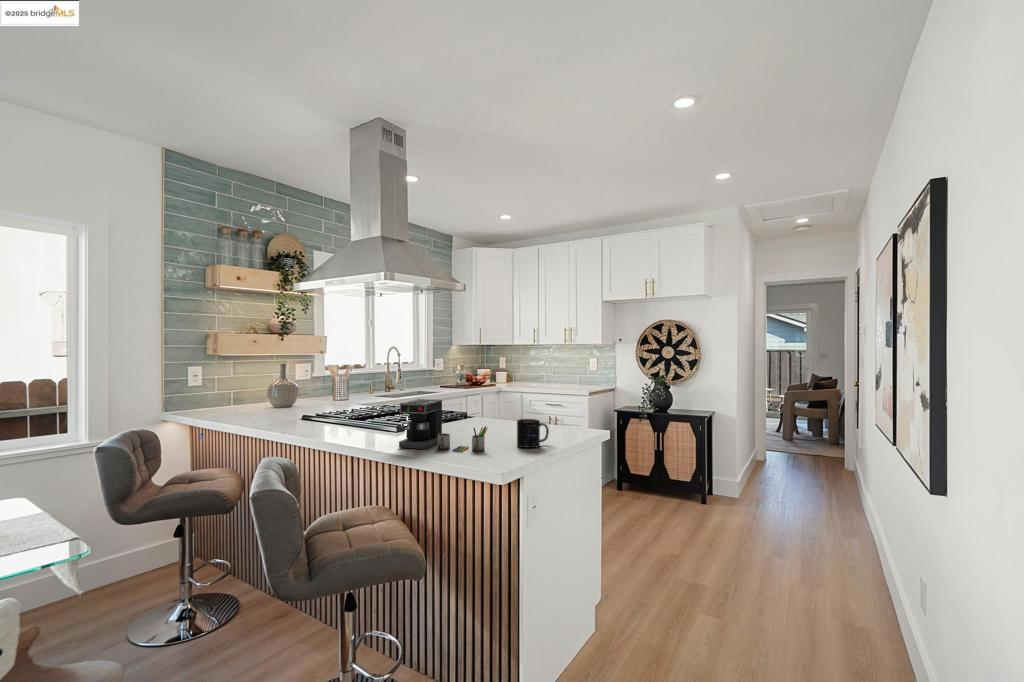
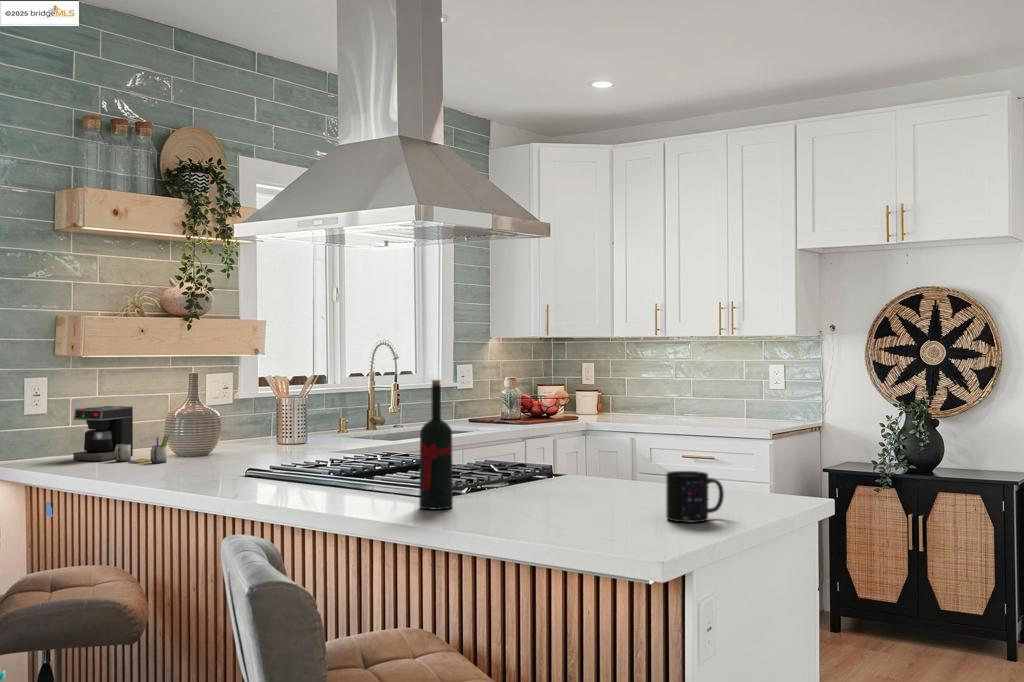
wine bottle: none [383,369,402,441] -> present [419,380,453,510]
coffee maker: present [399,399,487,452] -> present [73,406,169,463]

